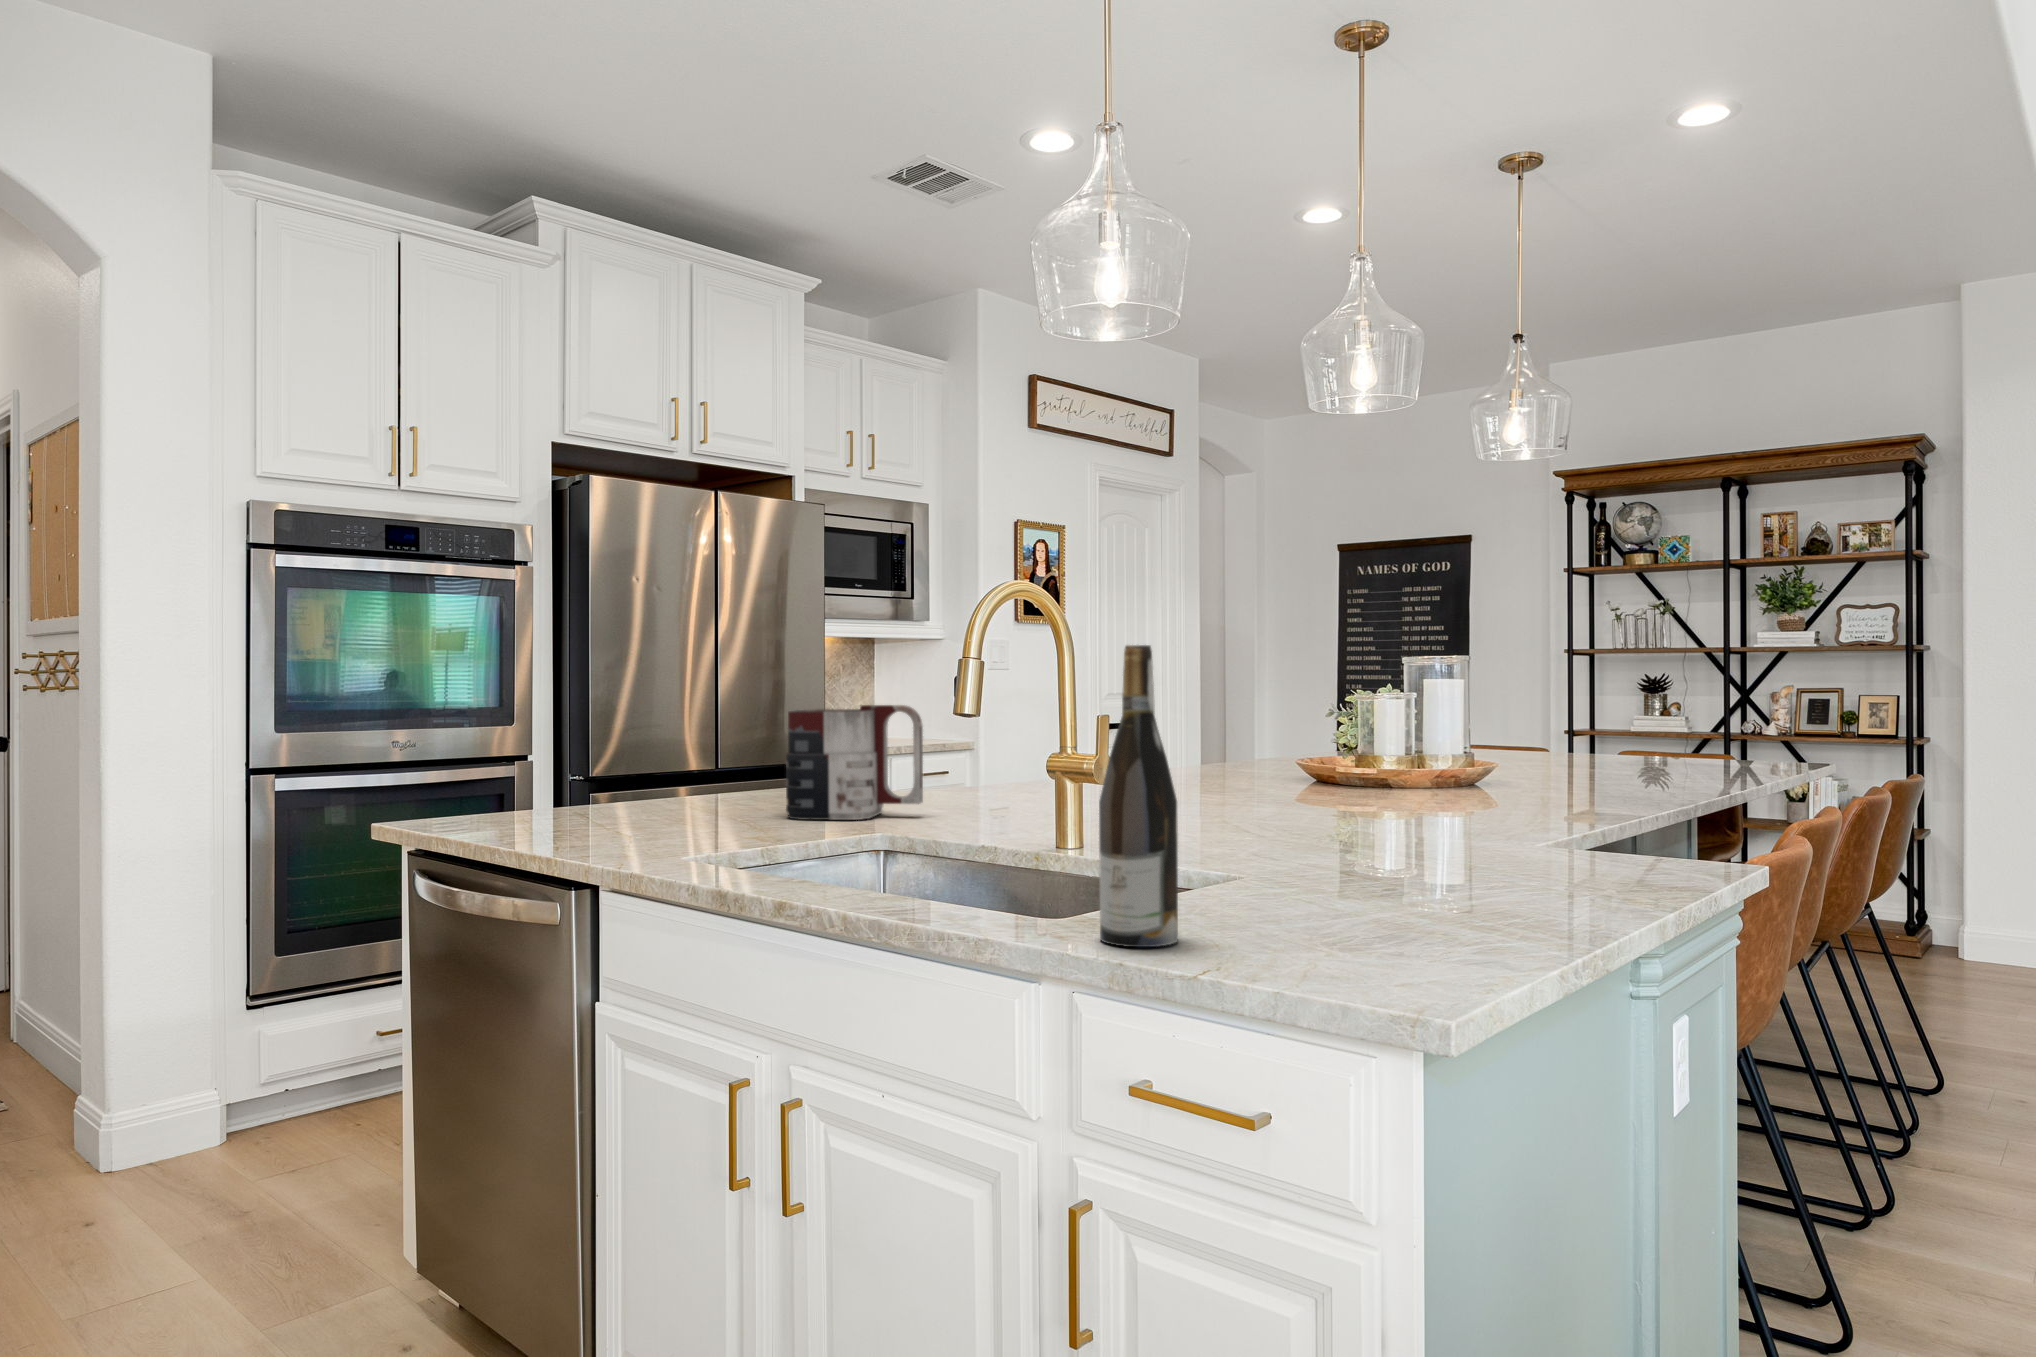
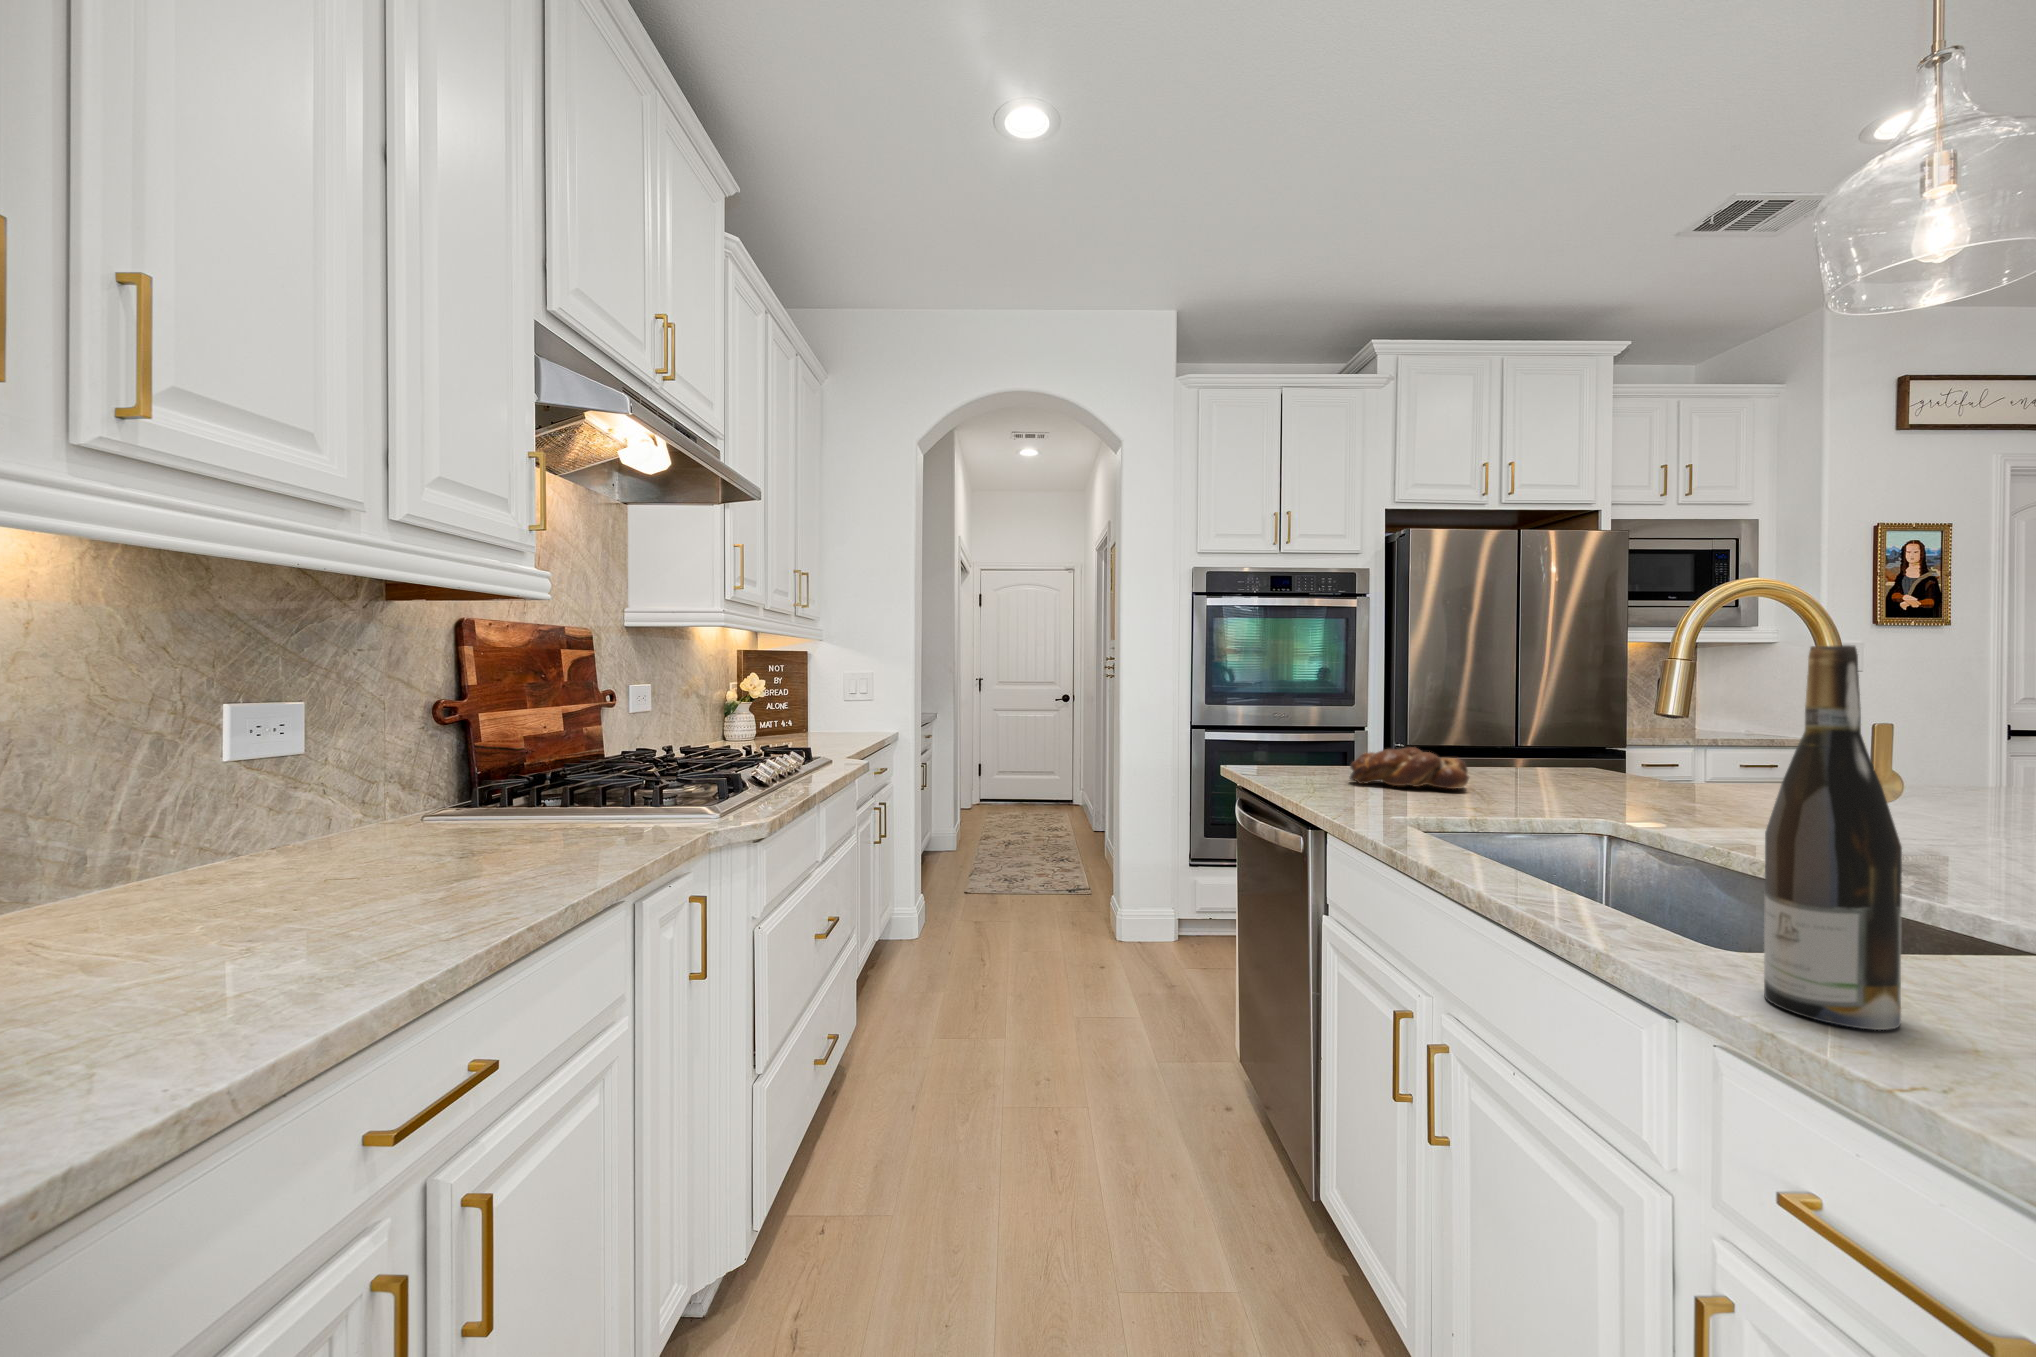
mug: present [786,705,923,820] -> none [1521,704,1669,804]
bread loaf: none [587,771,734,825] -> present [1349,747,1469,789]

